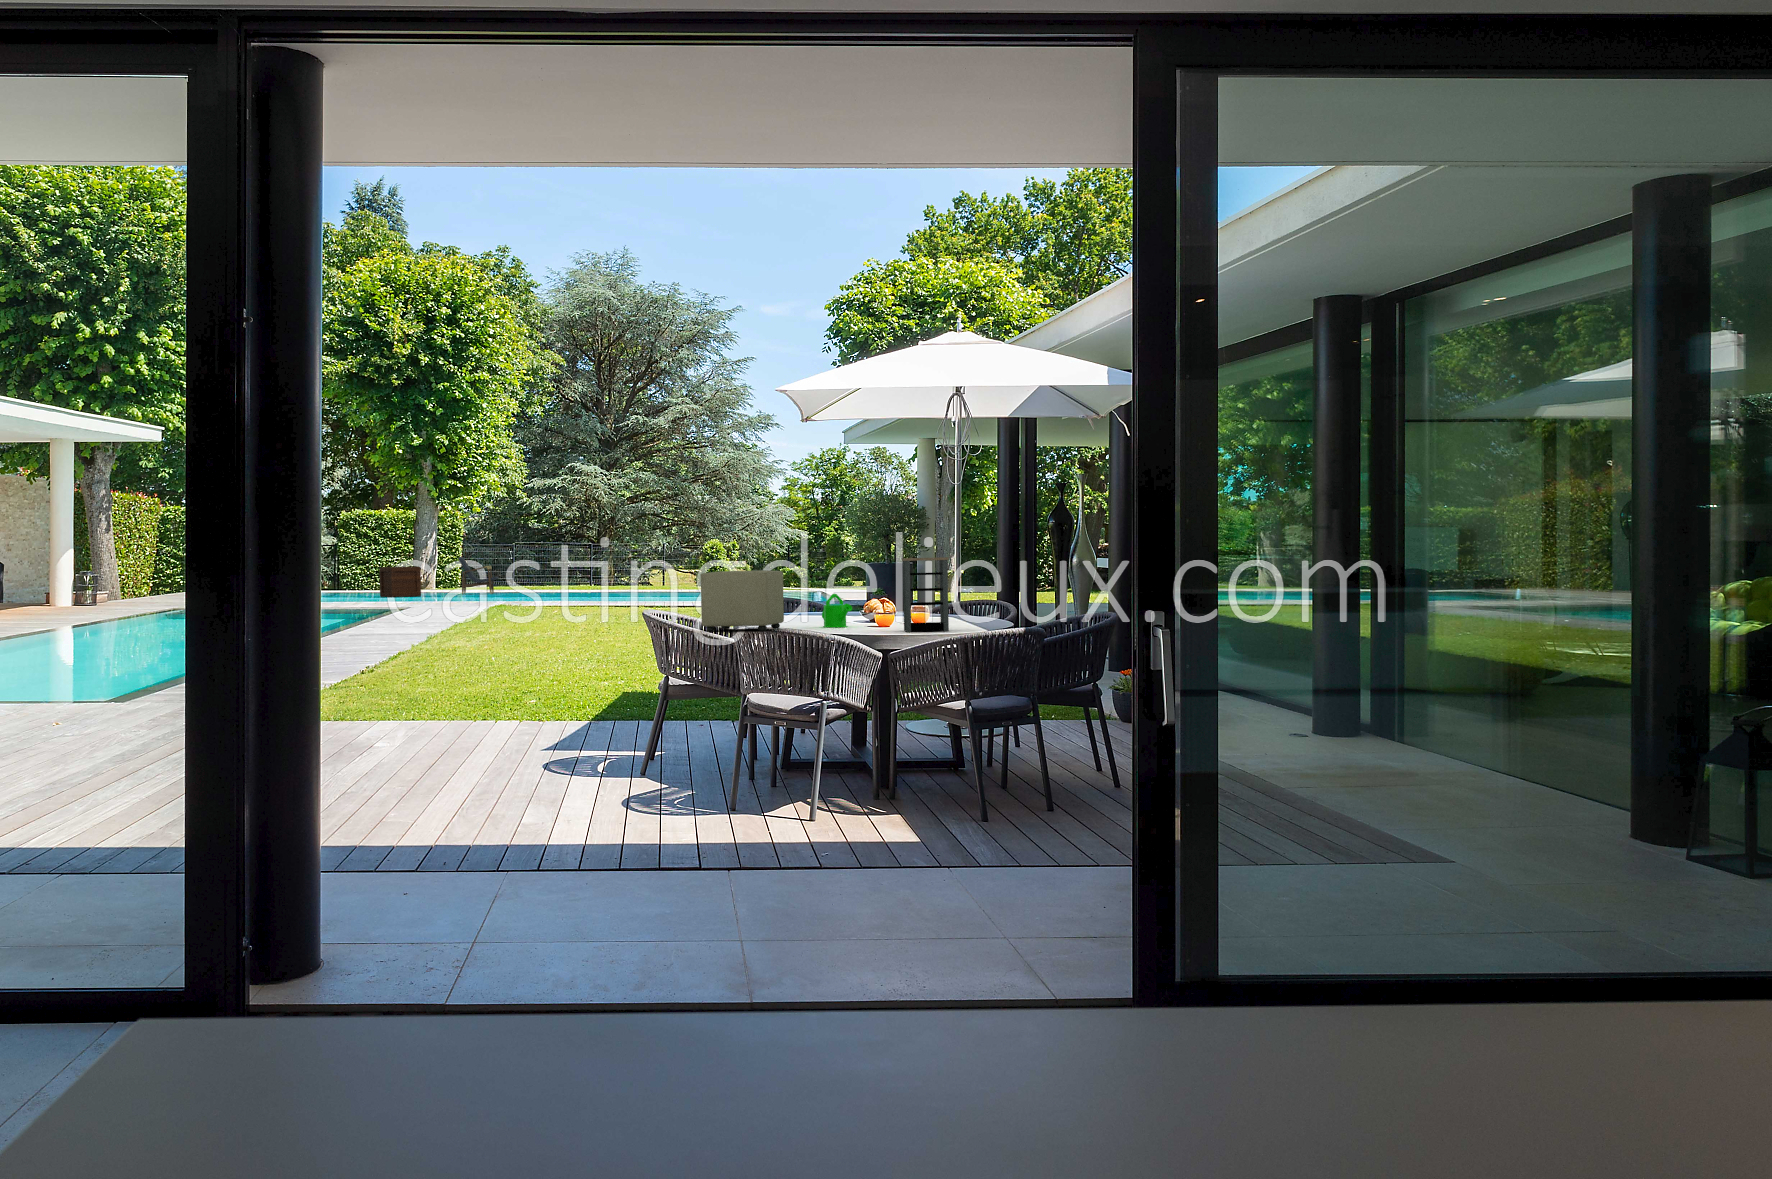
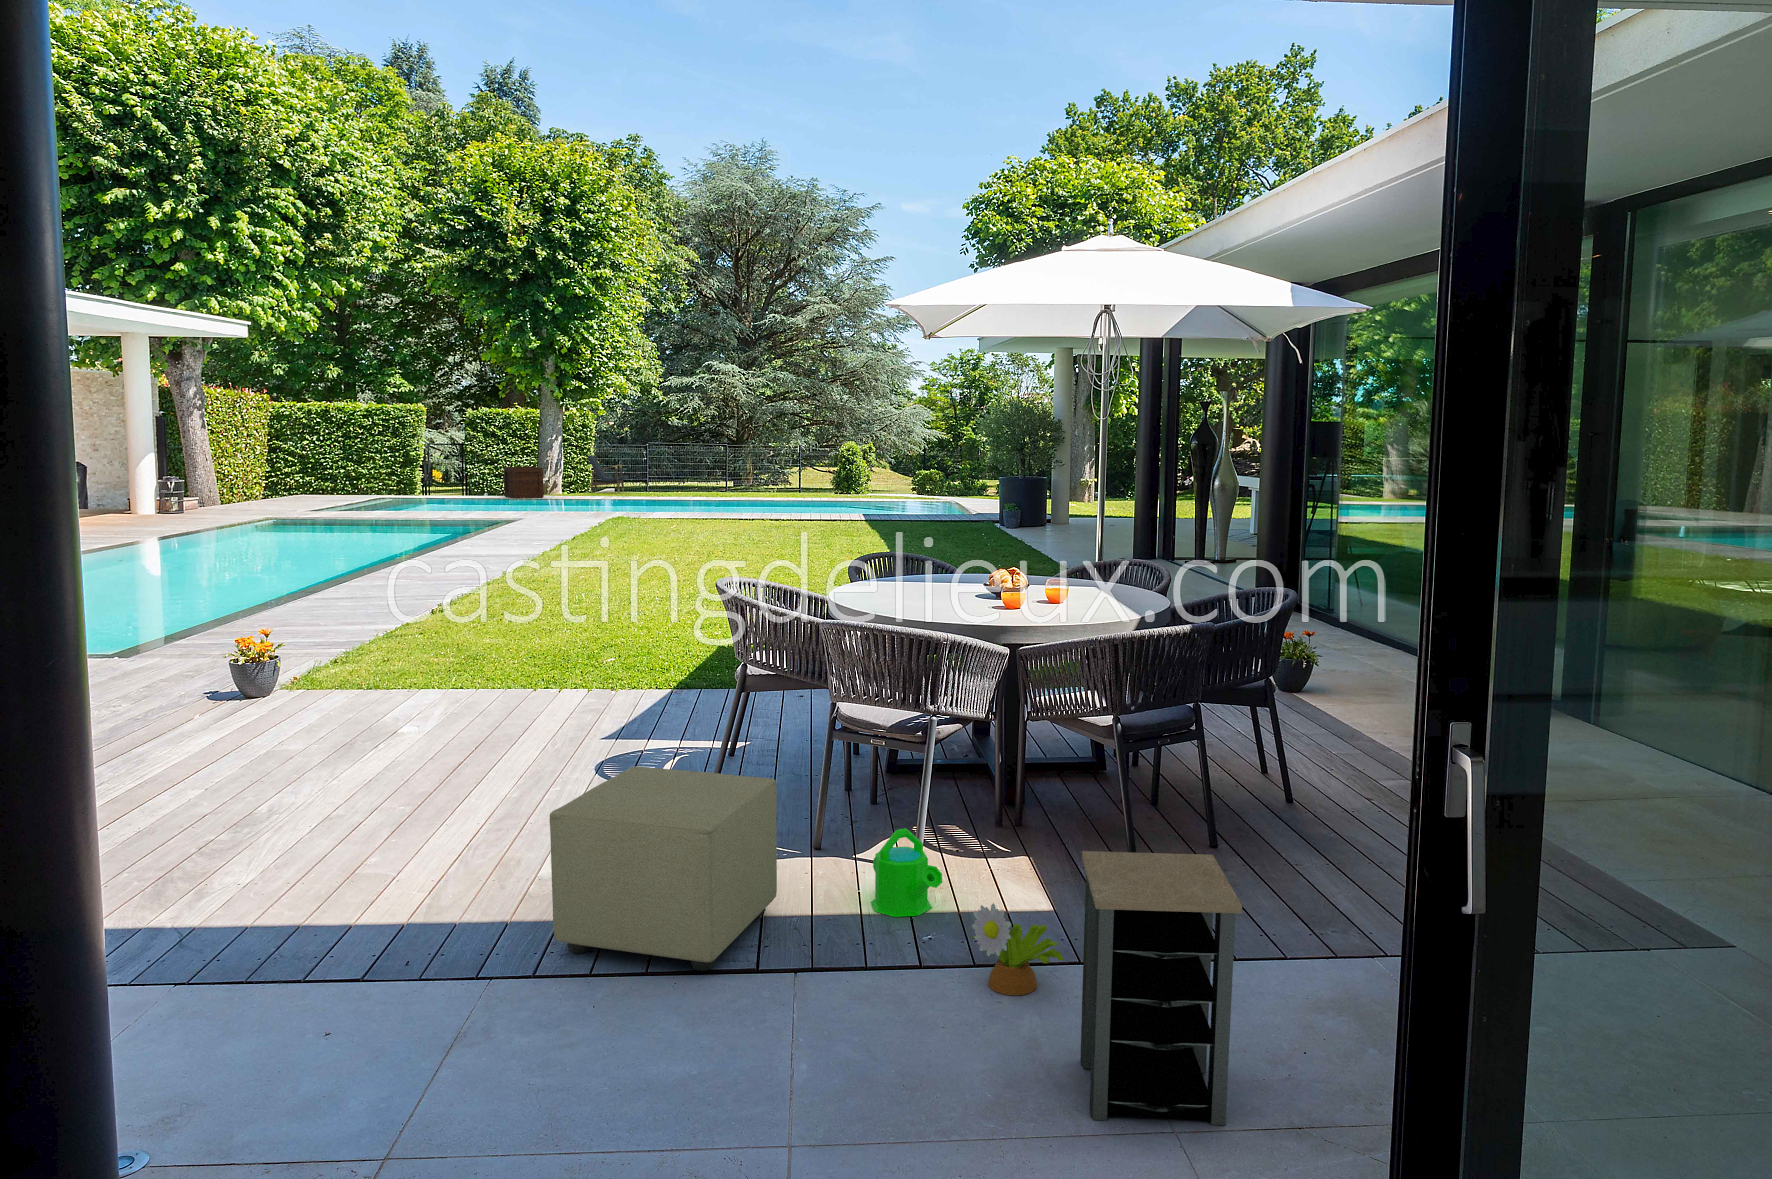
decorative plant: none [864,594,899,629] -> present [970,903,1064,995]

